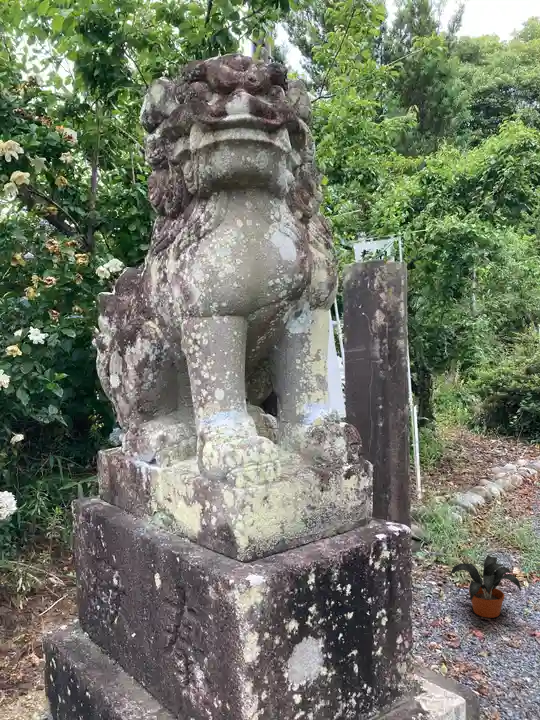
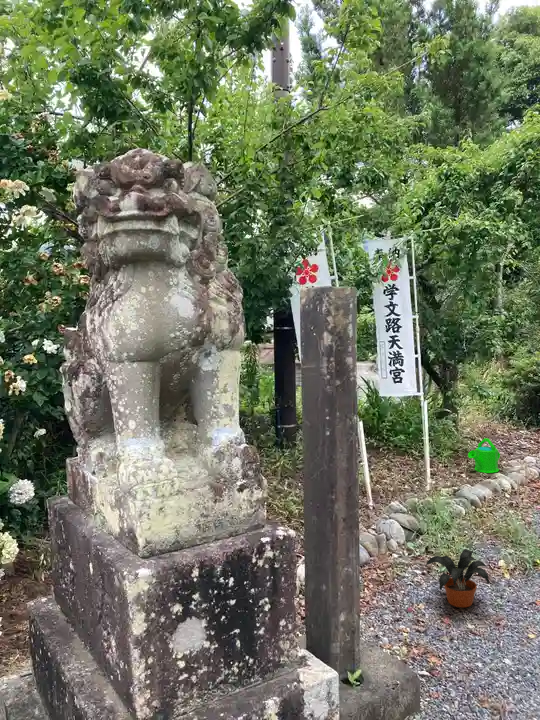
watering can: none [453,447,482,482] -> present [468,438,500,473]

